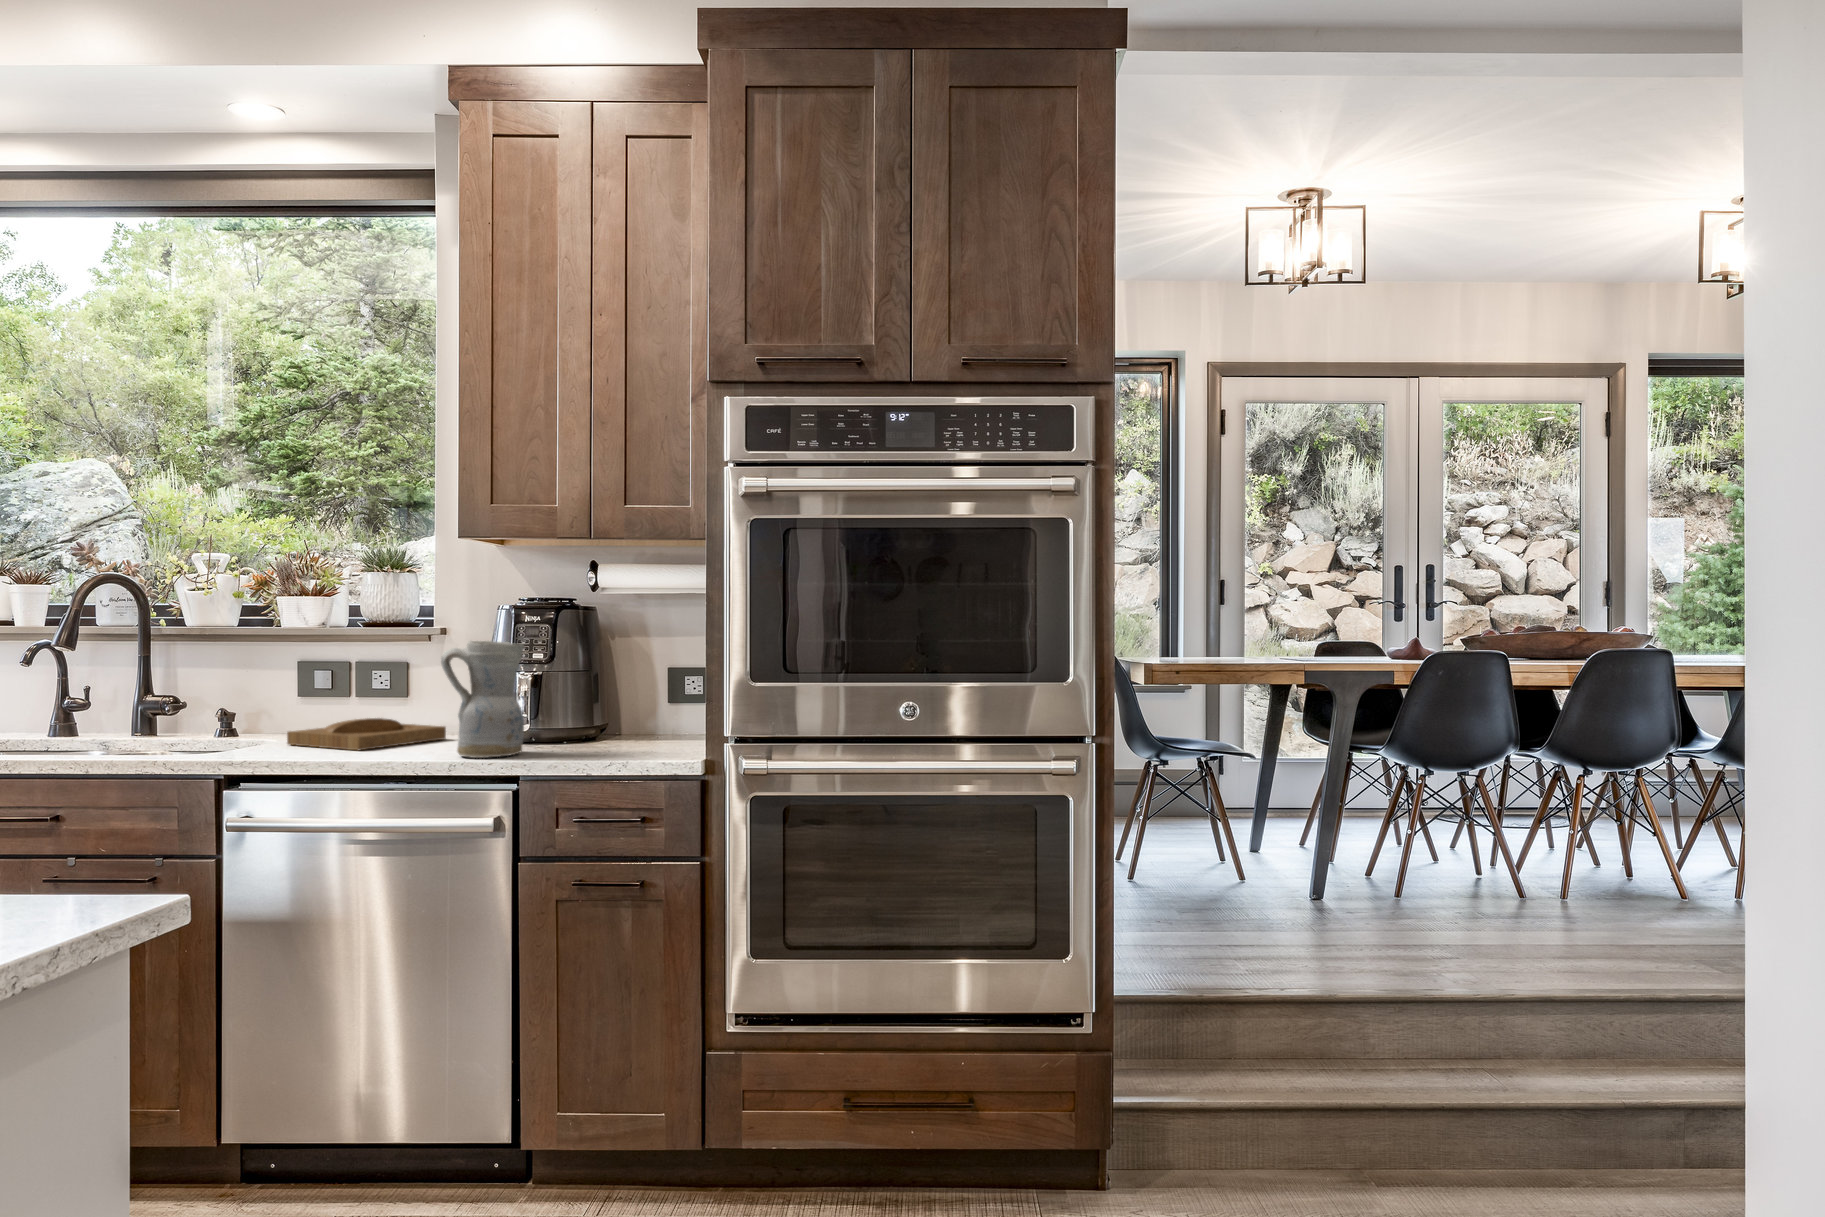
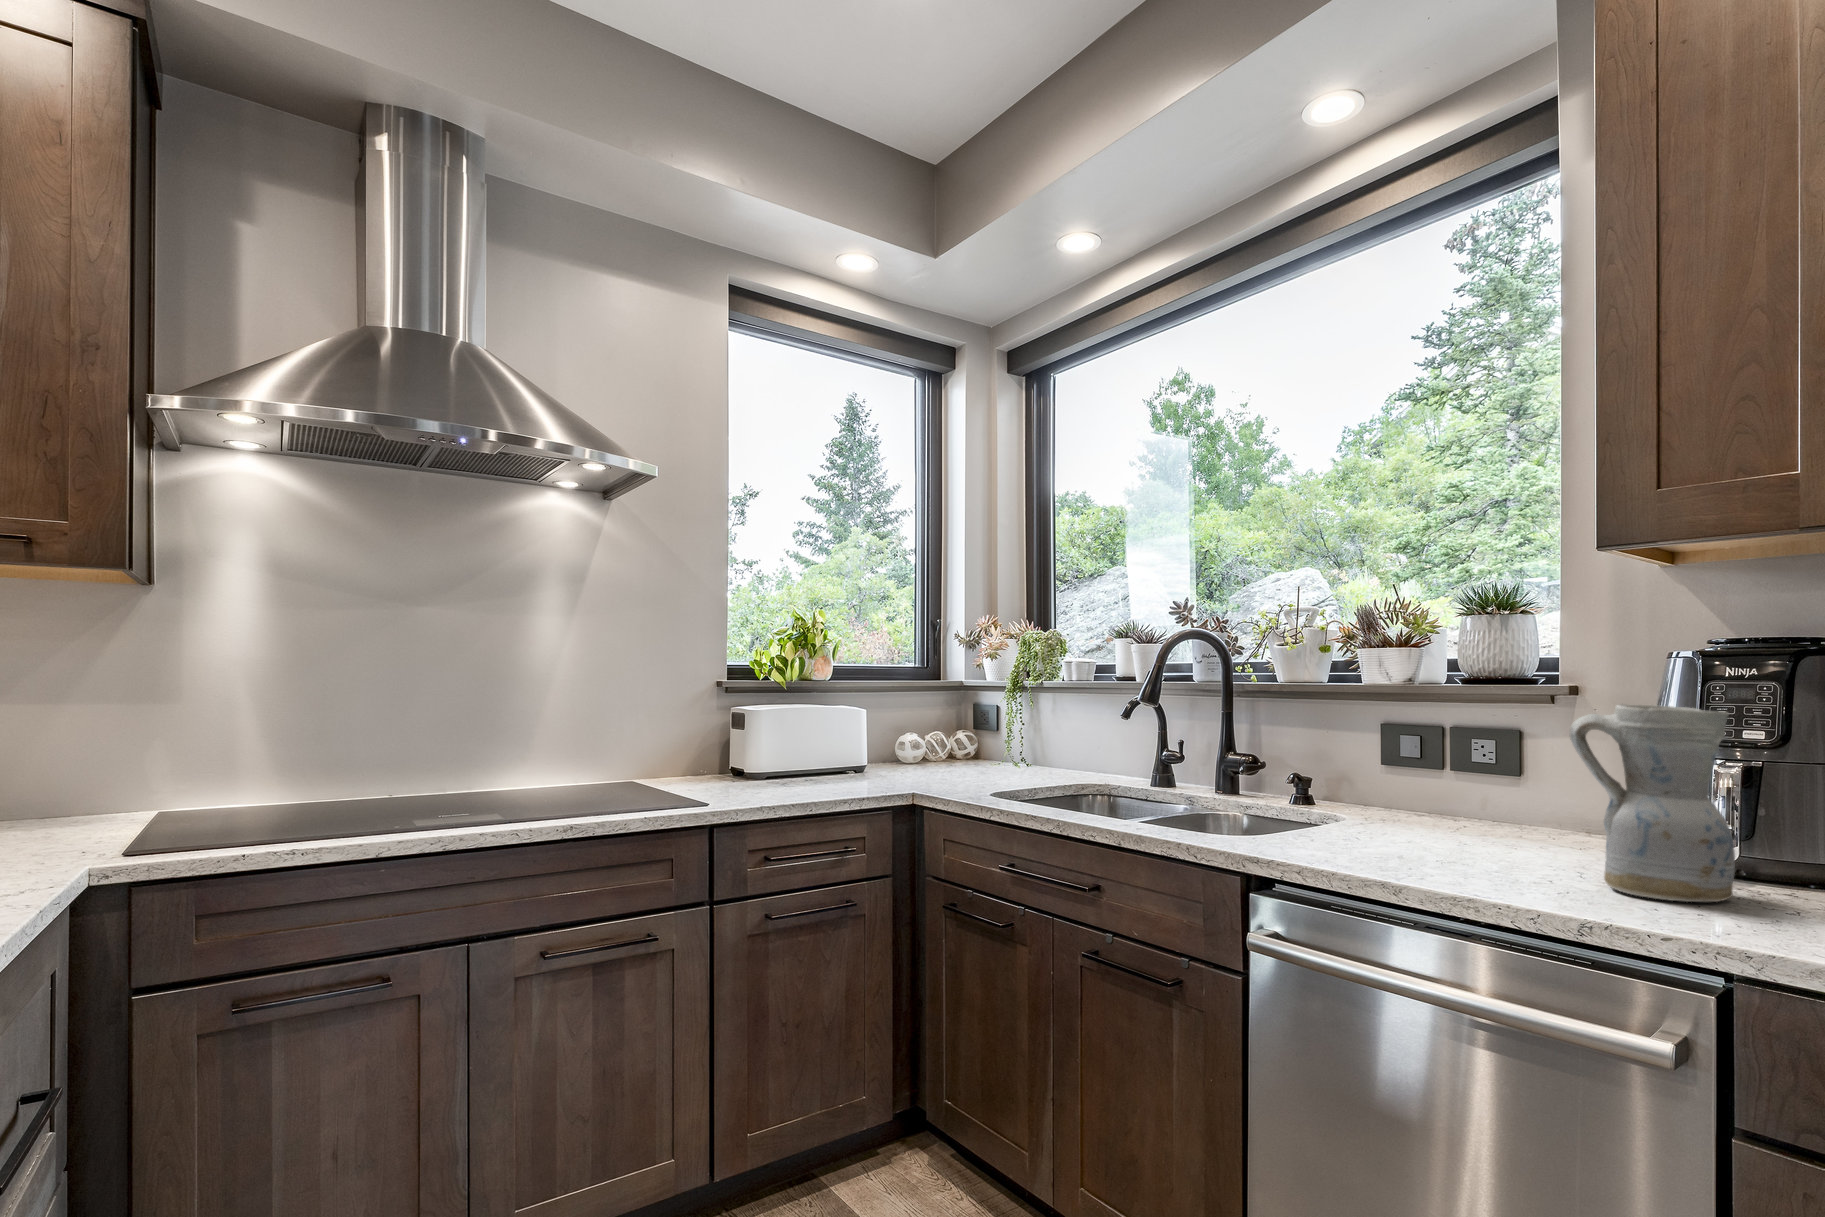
tray: present [287,718,446,750] -> none [1361,805,1583,850]

